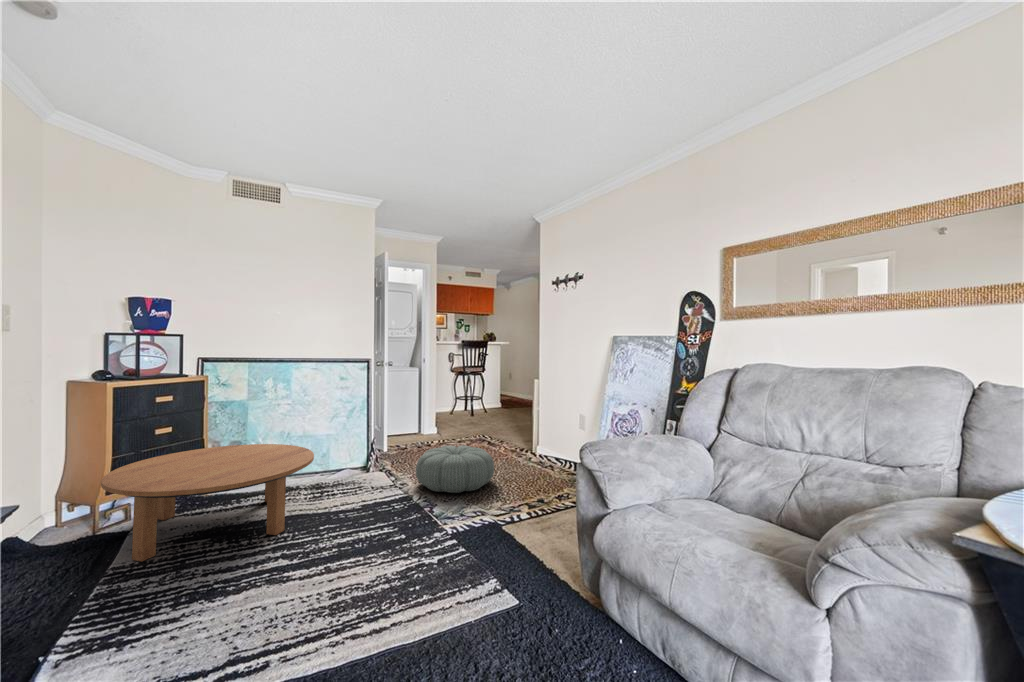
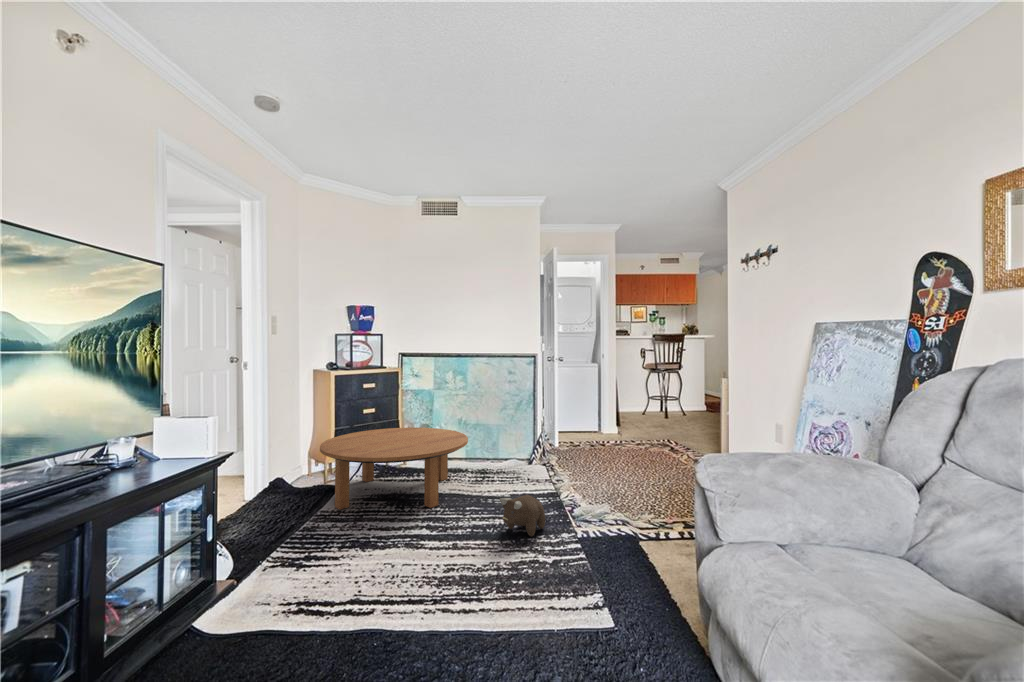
pouf: present [416,445,494,493] -> none [566,446,653,498]
plush toy: none [375,502,416,542] -> present [499,495,545,537]

